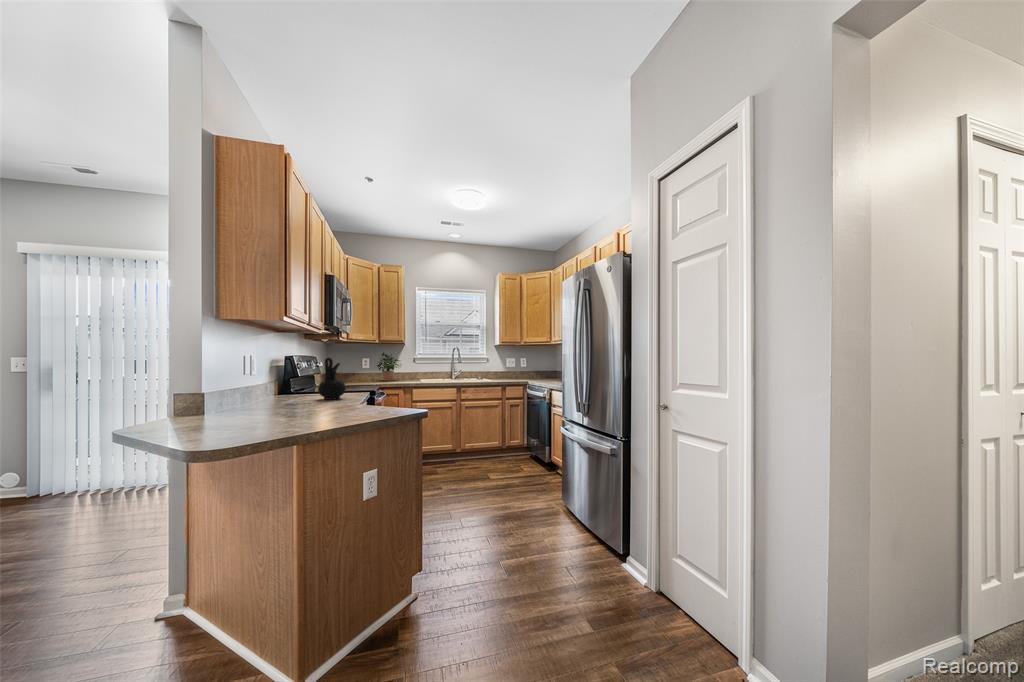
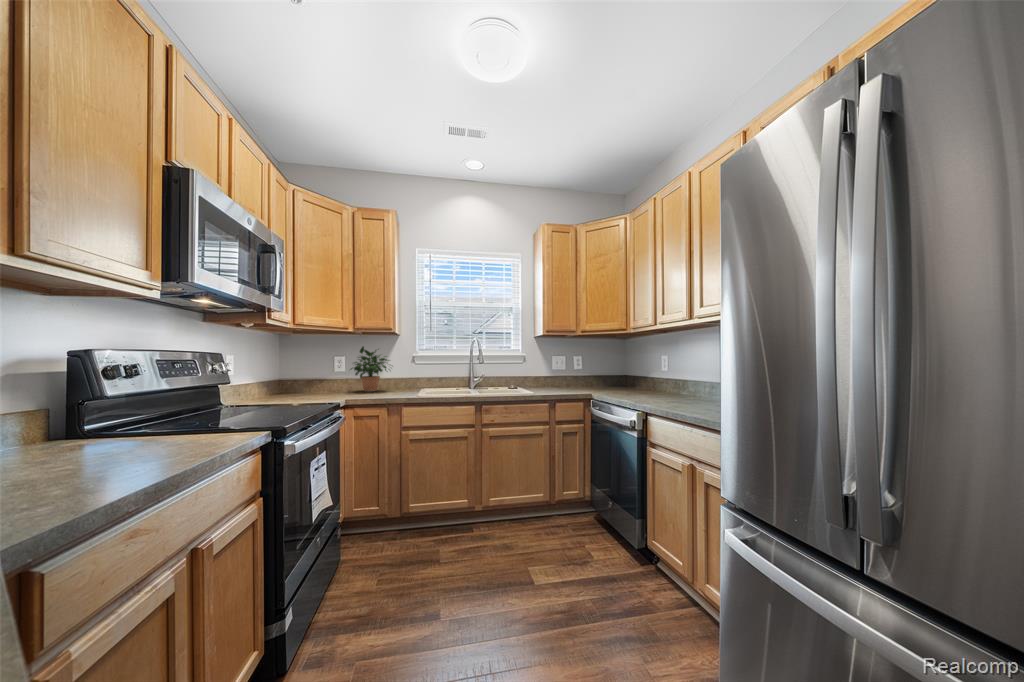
ceramic jug: present [318,357,346,400] -> none [69,354,166,472]

